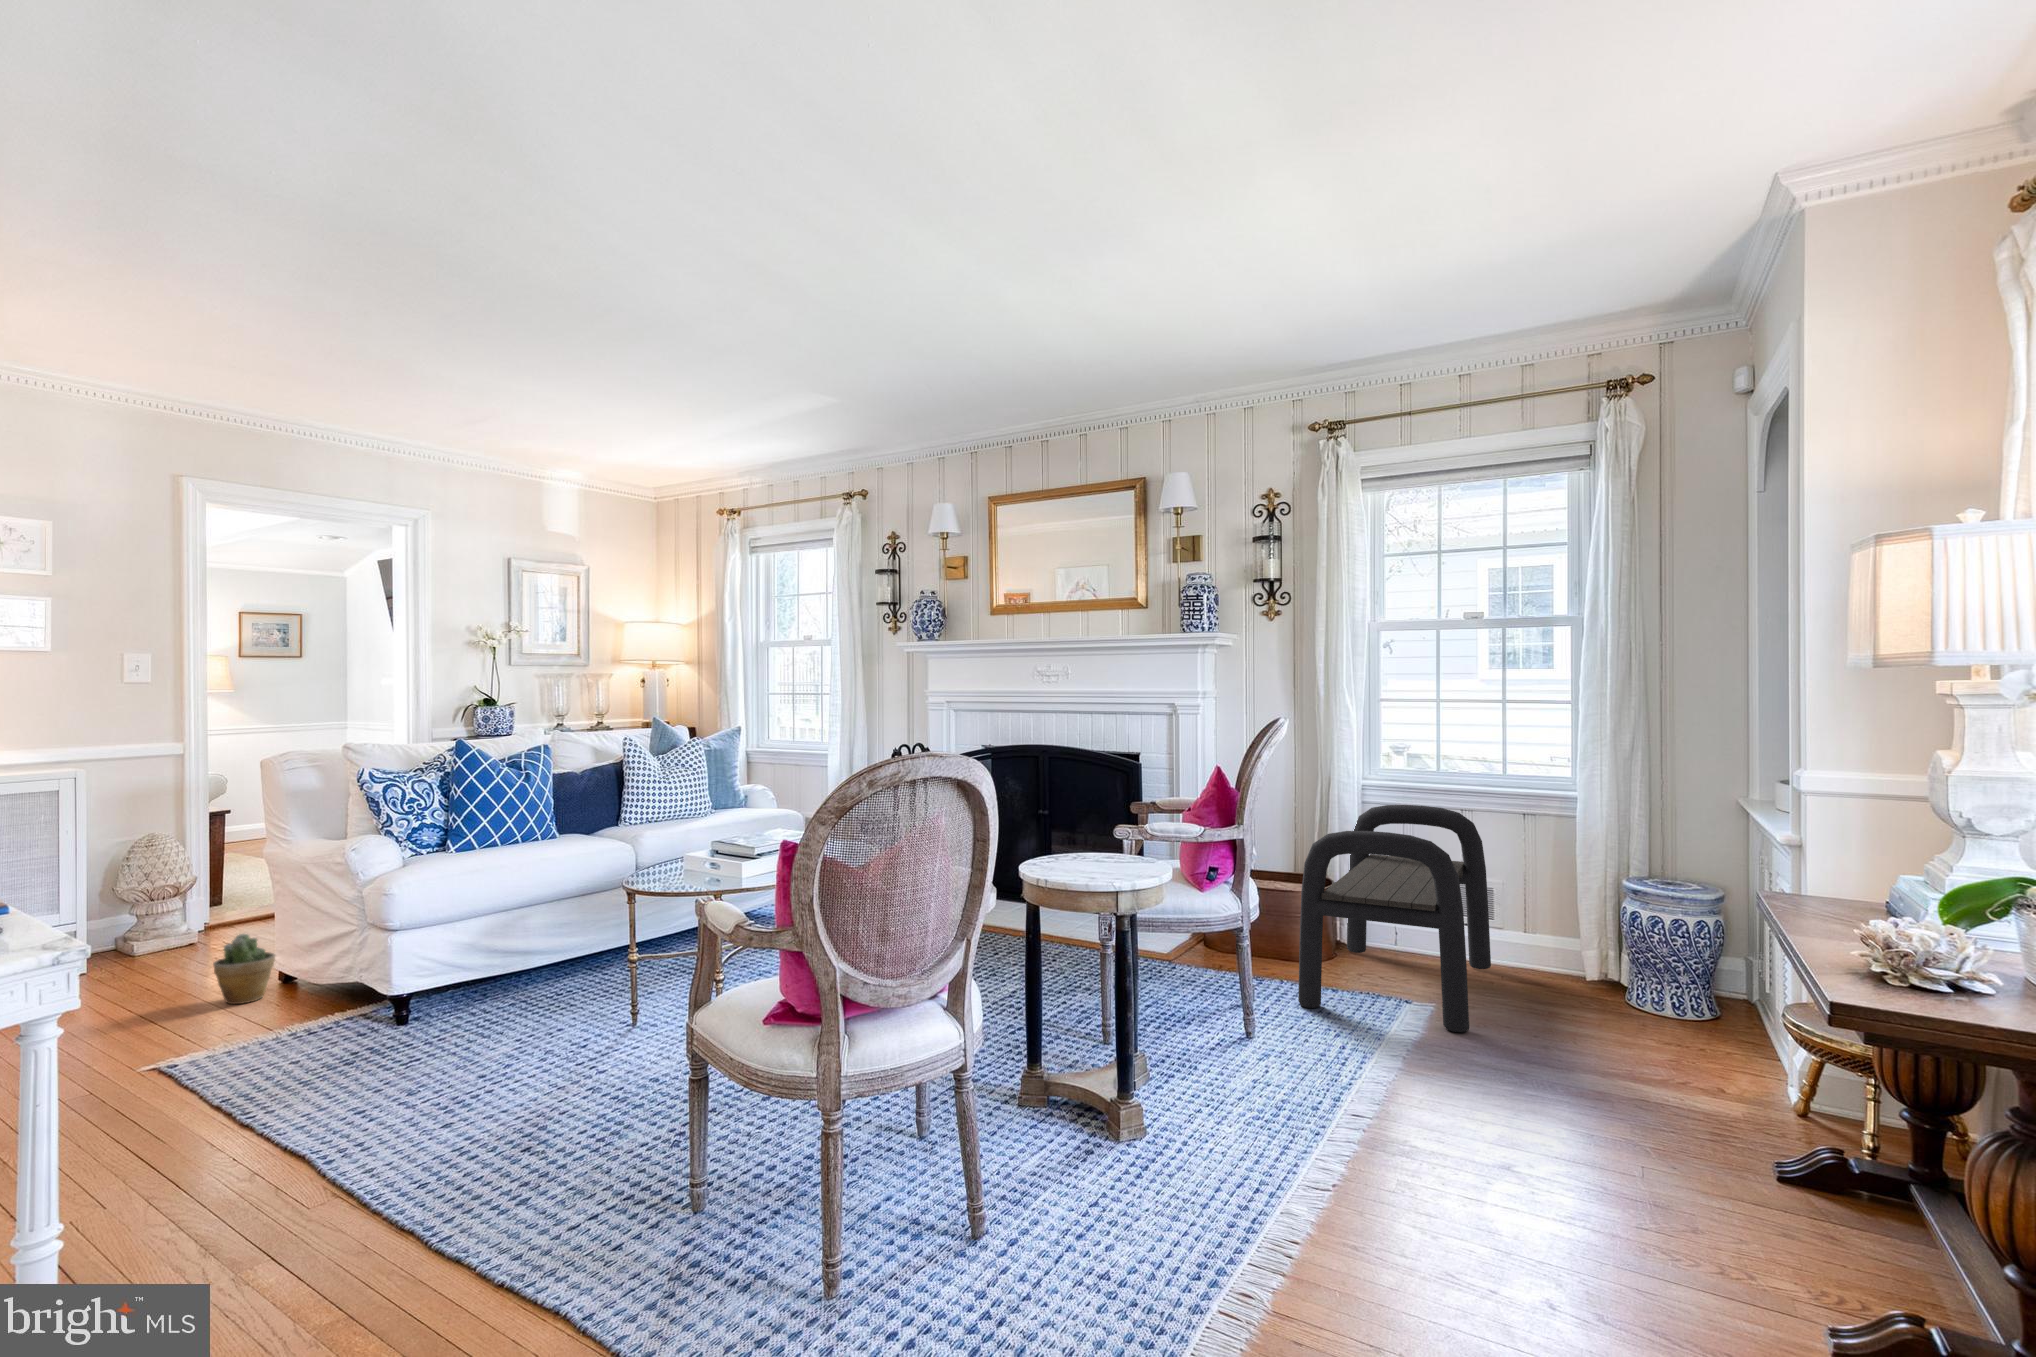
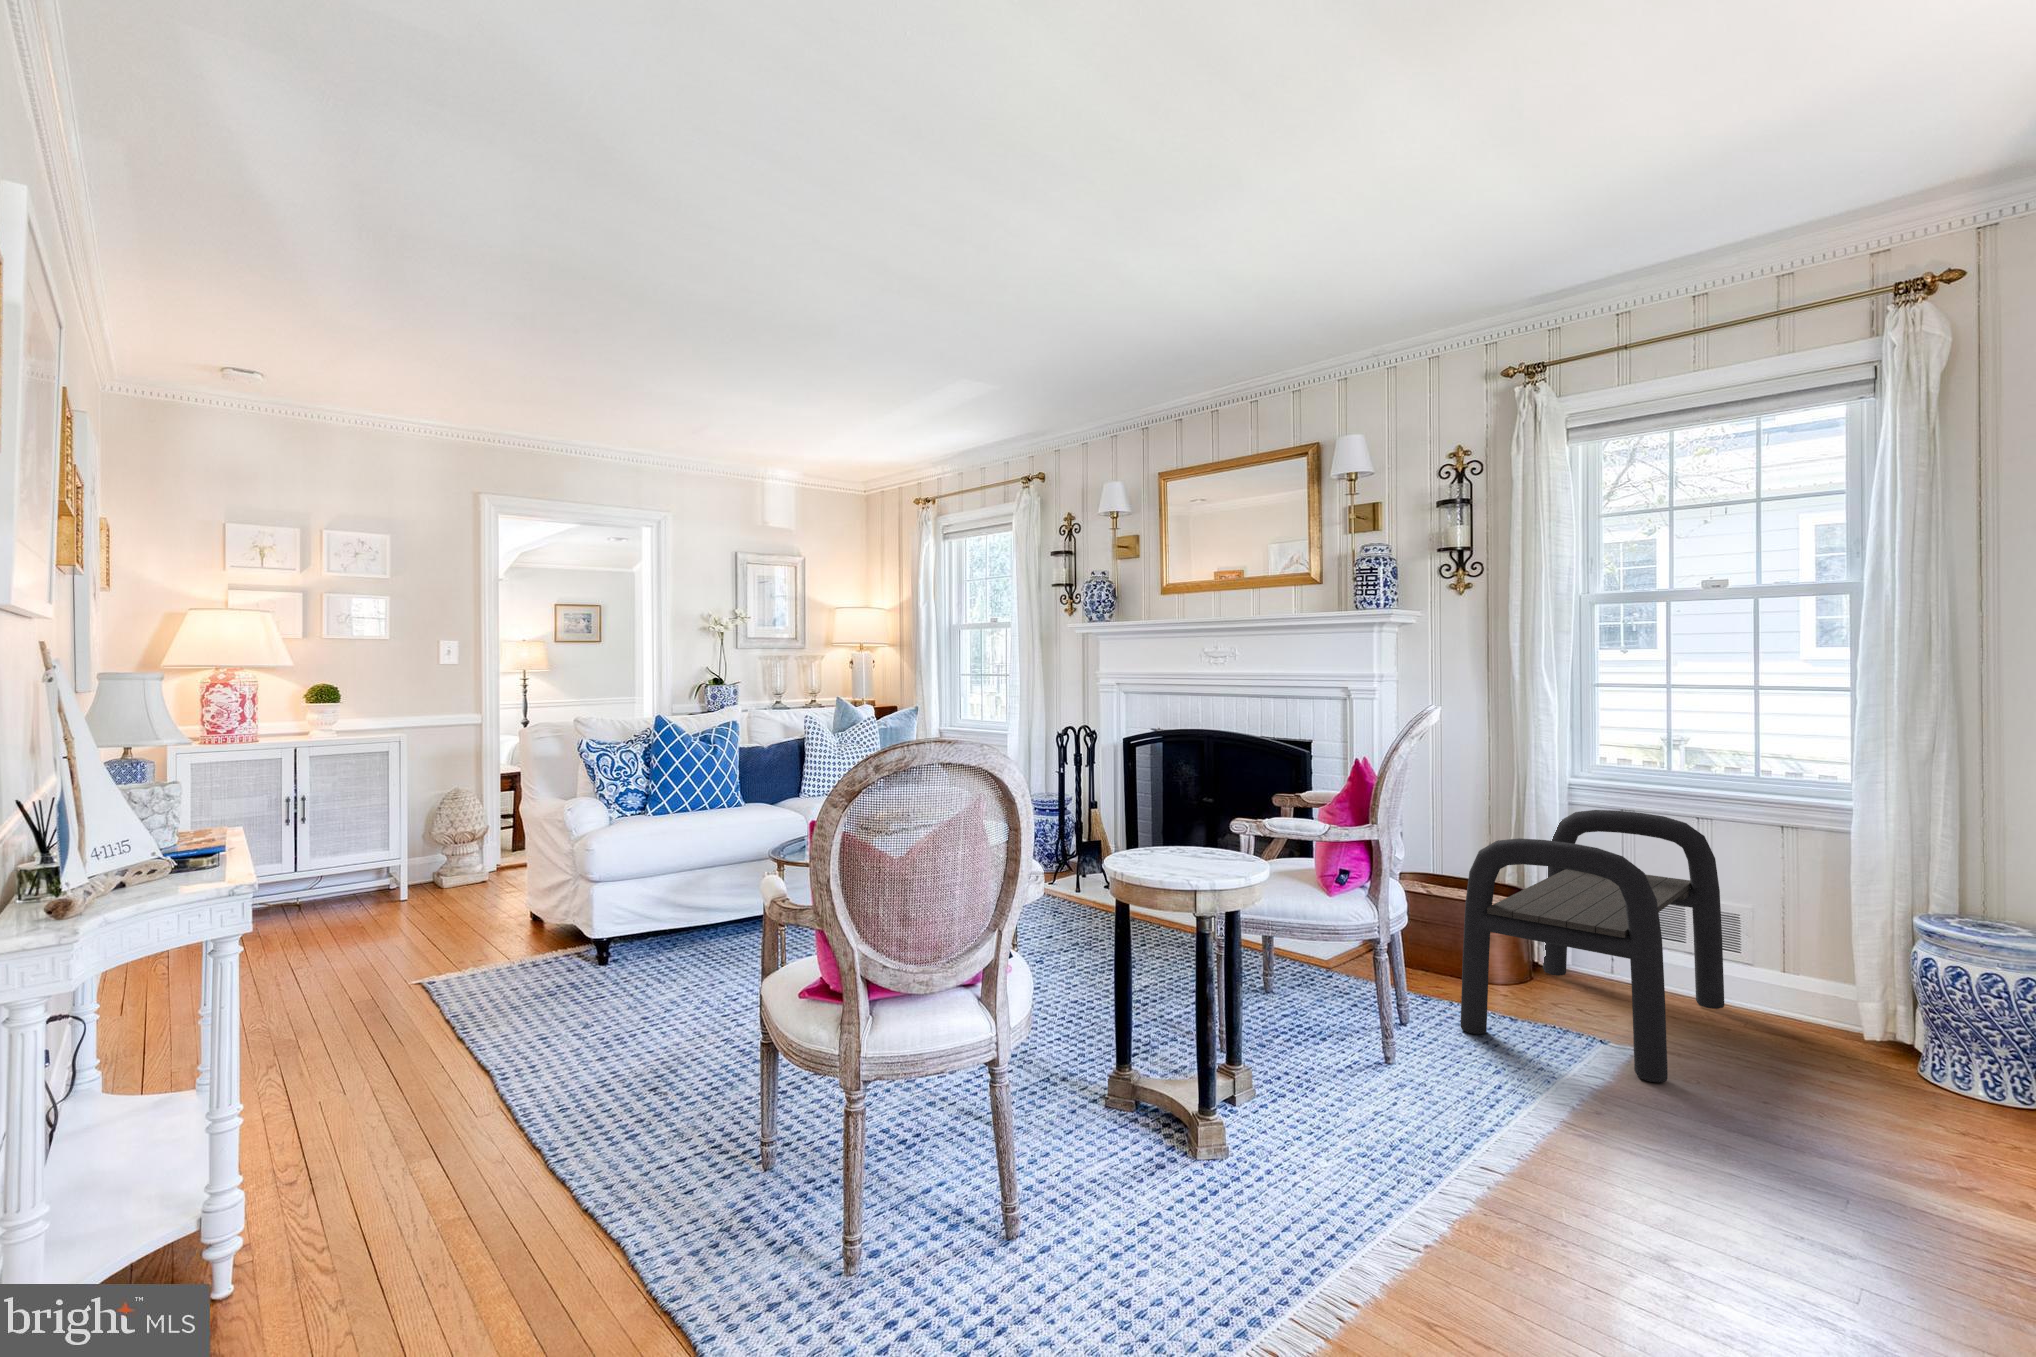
potted plant: present [213,934,275,1004] -> none [477,875,524,934]

